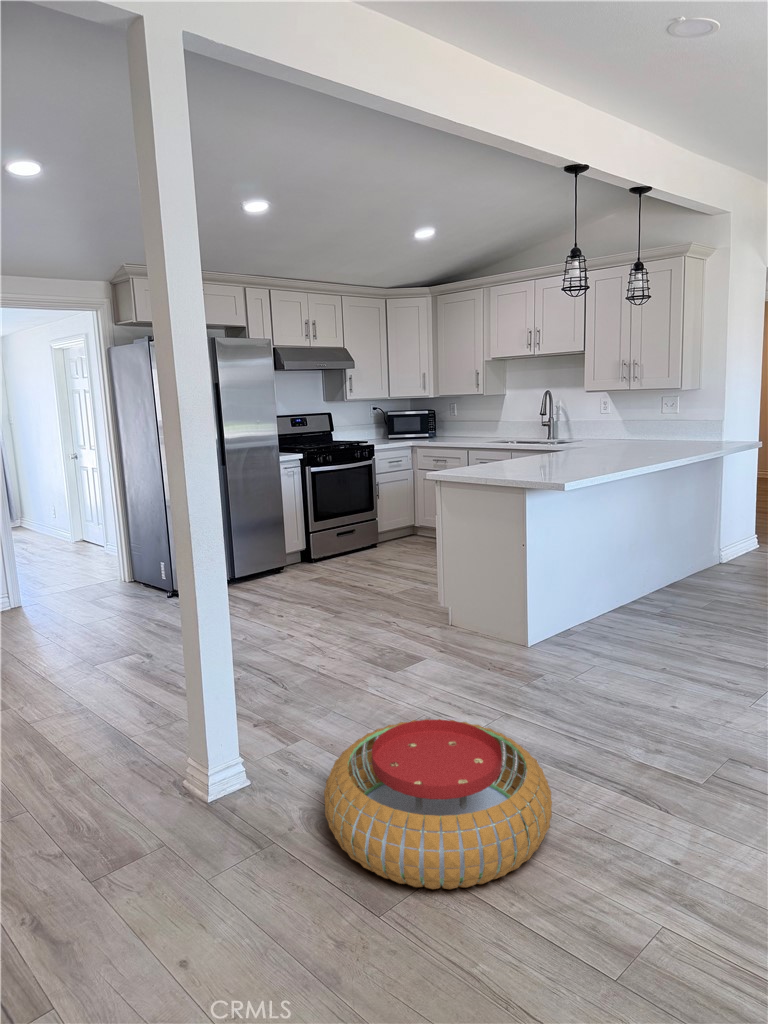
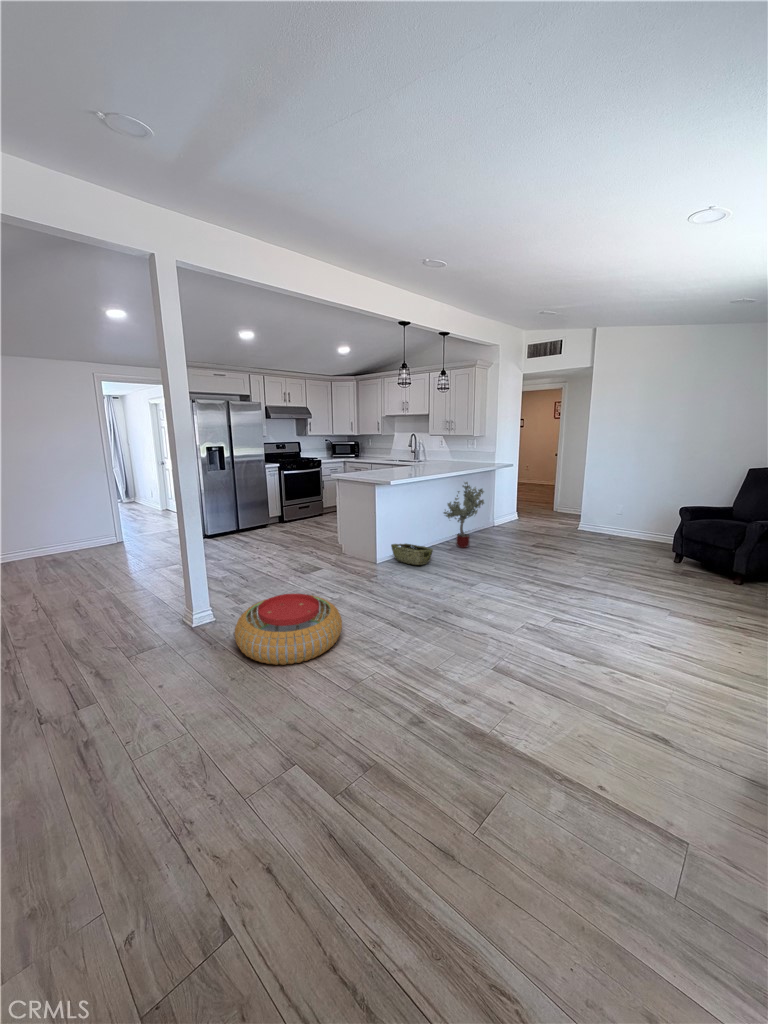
potted tree: none [643,475,726,608] -> present [444,482,484,548]
woven basket: none [558,601,647,646] -> present [391,544,433,565]

